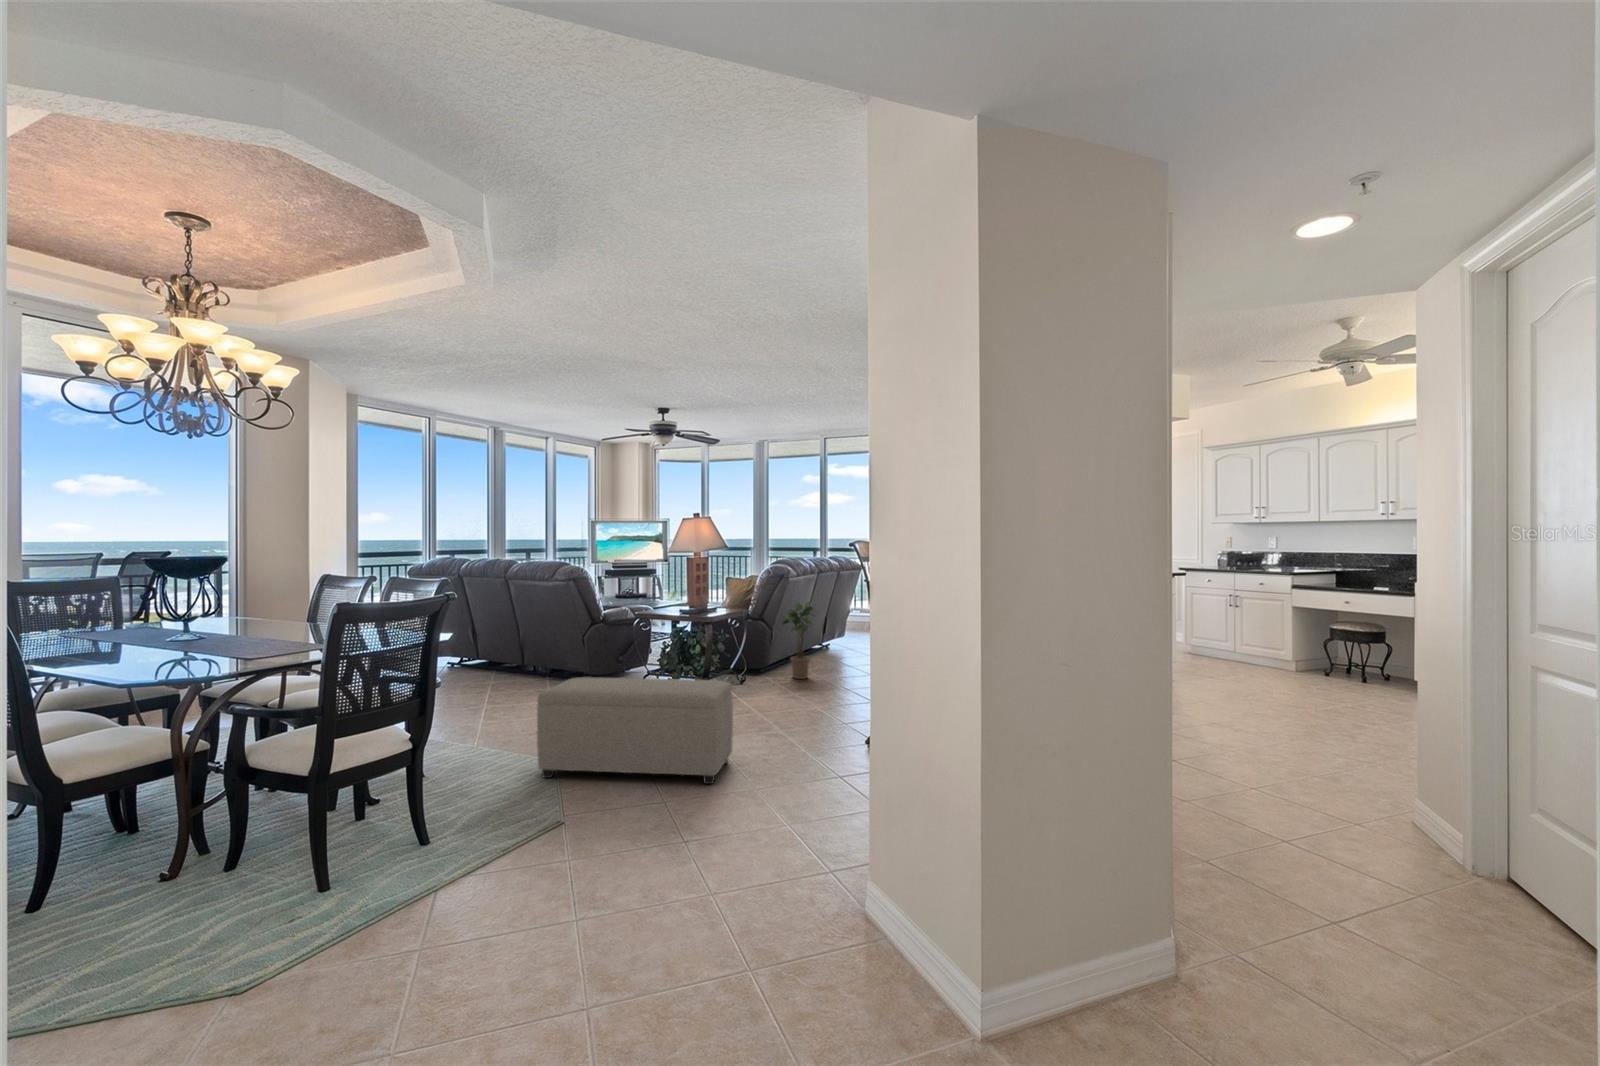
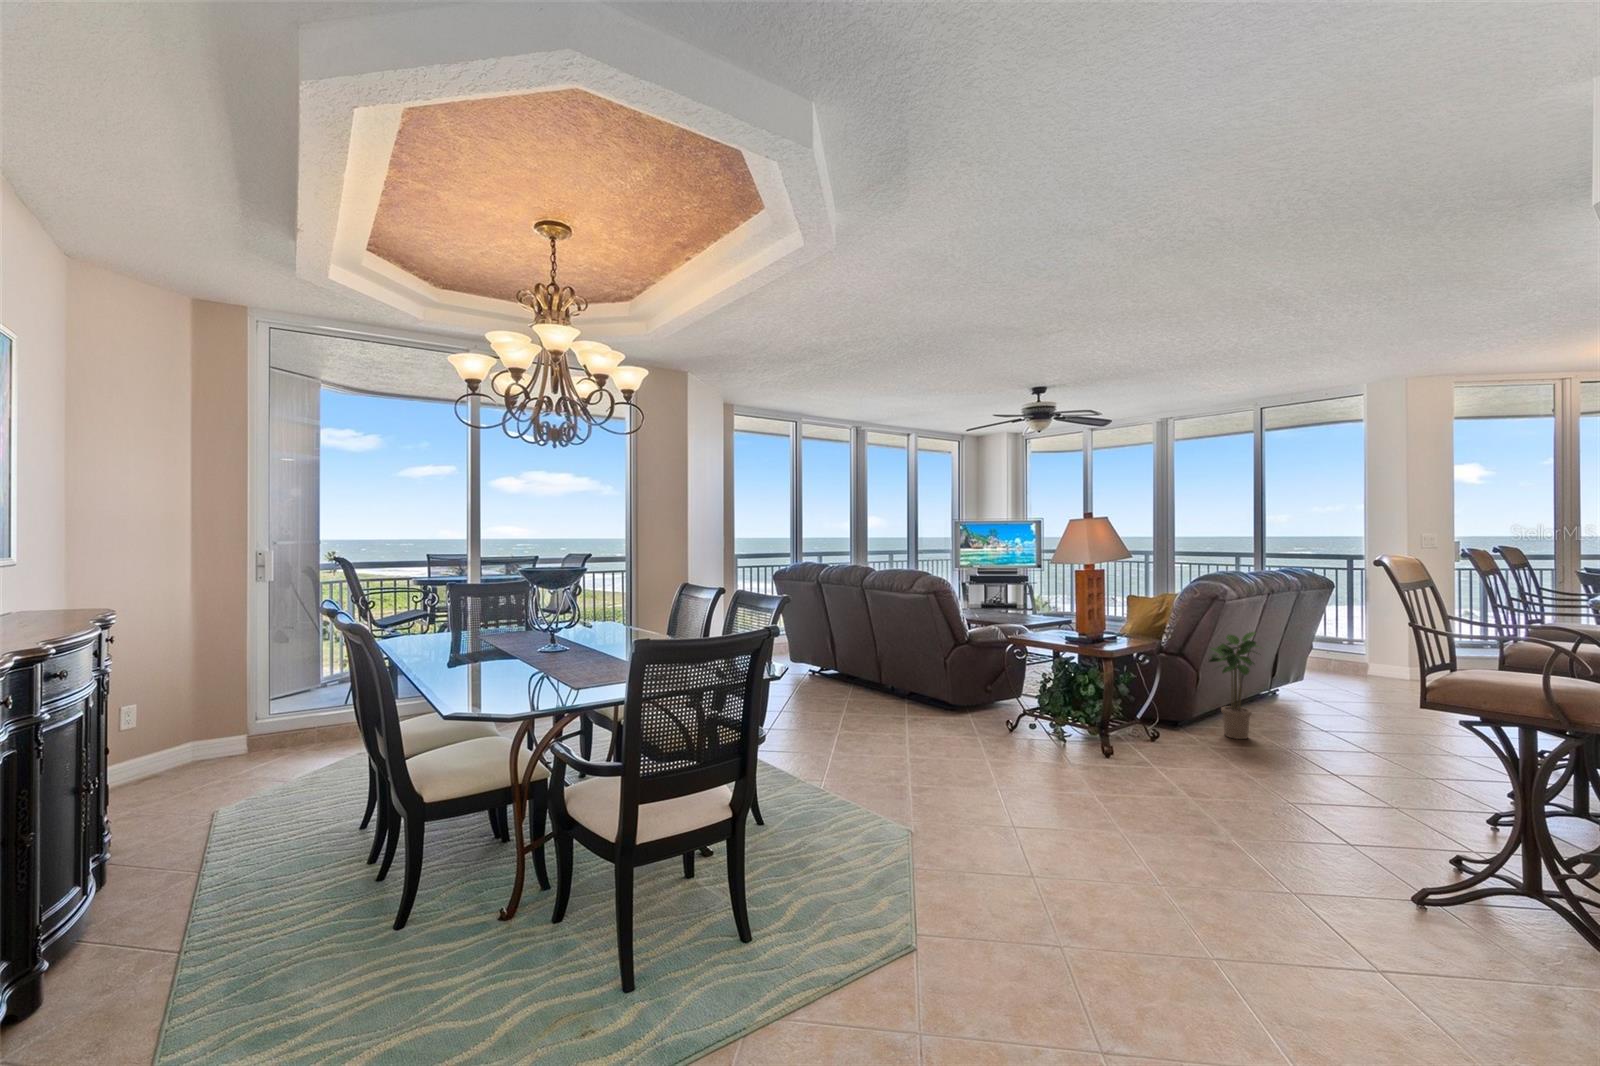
ottoman: present [537,677,733,784] -> none [885,739,1169,947]

